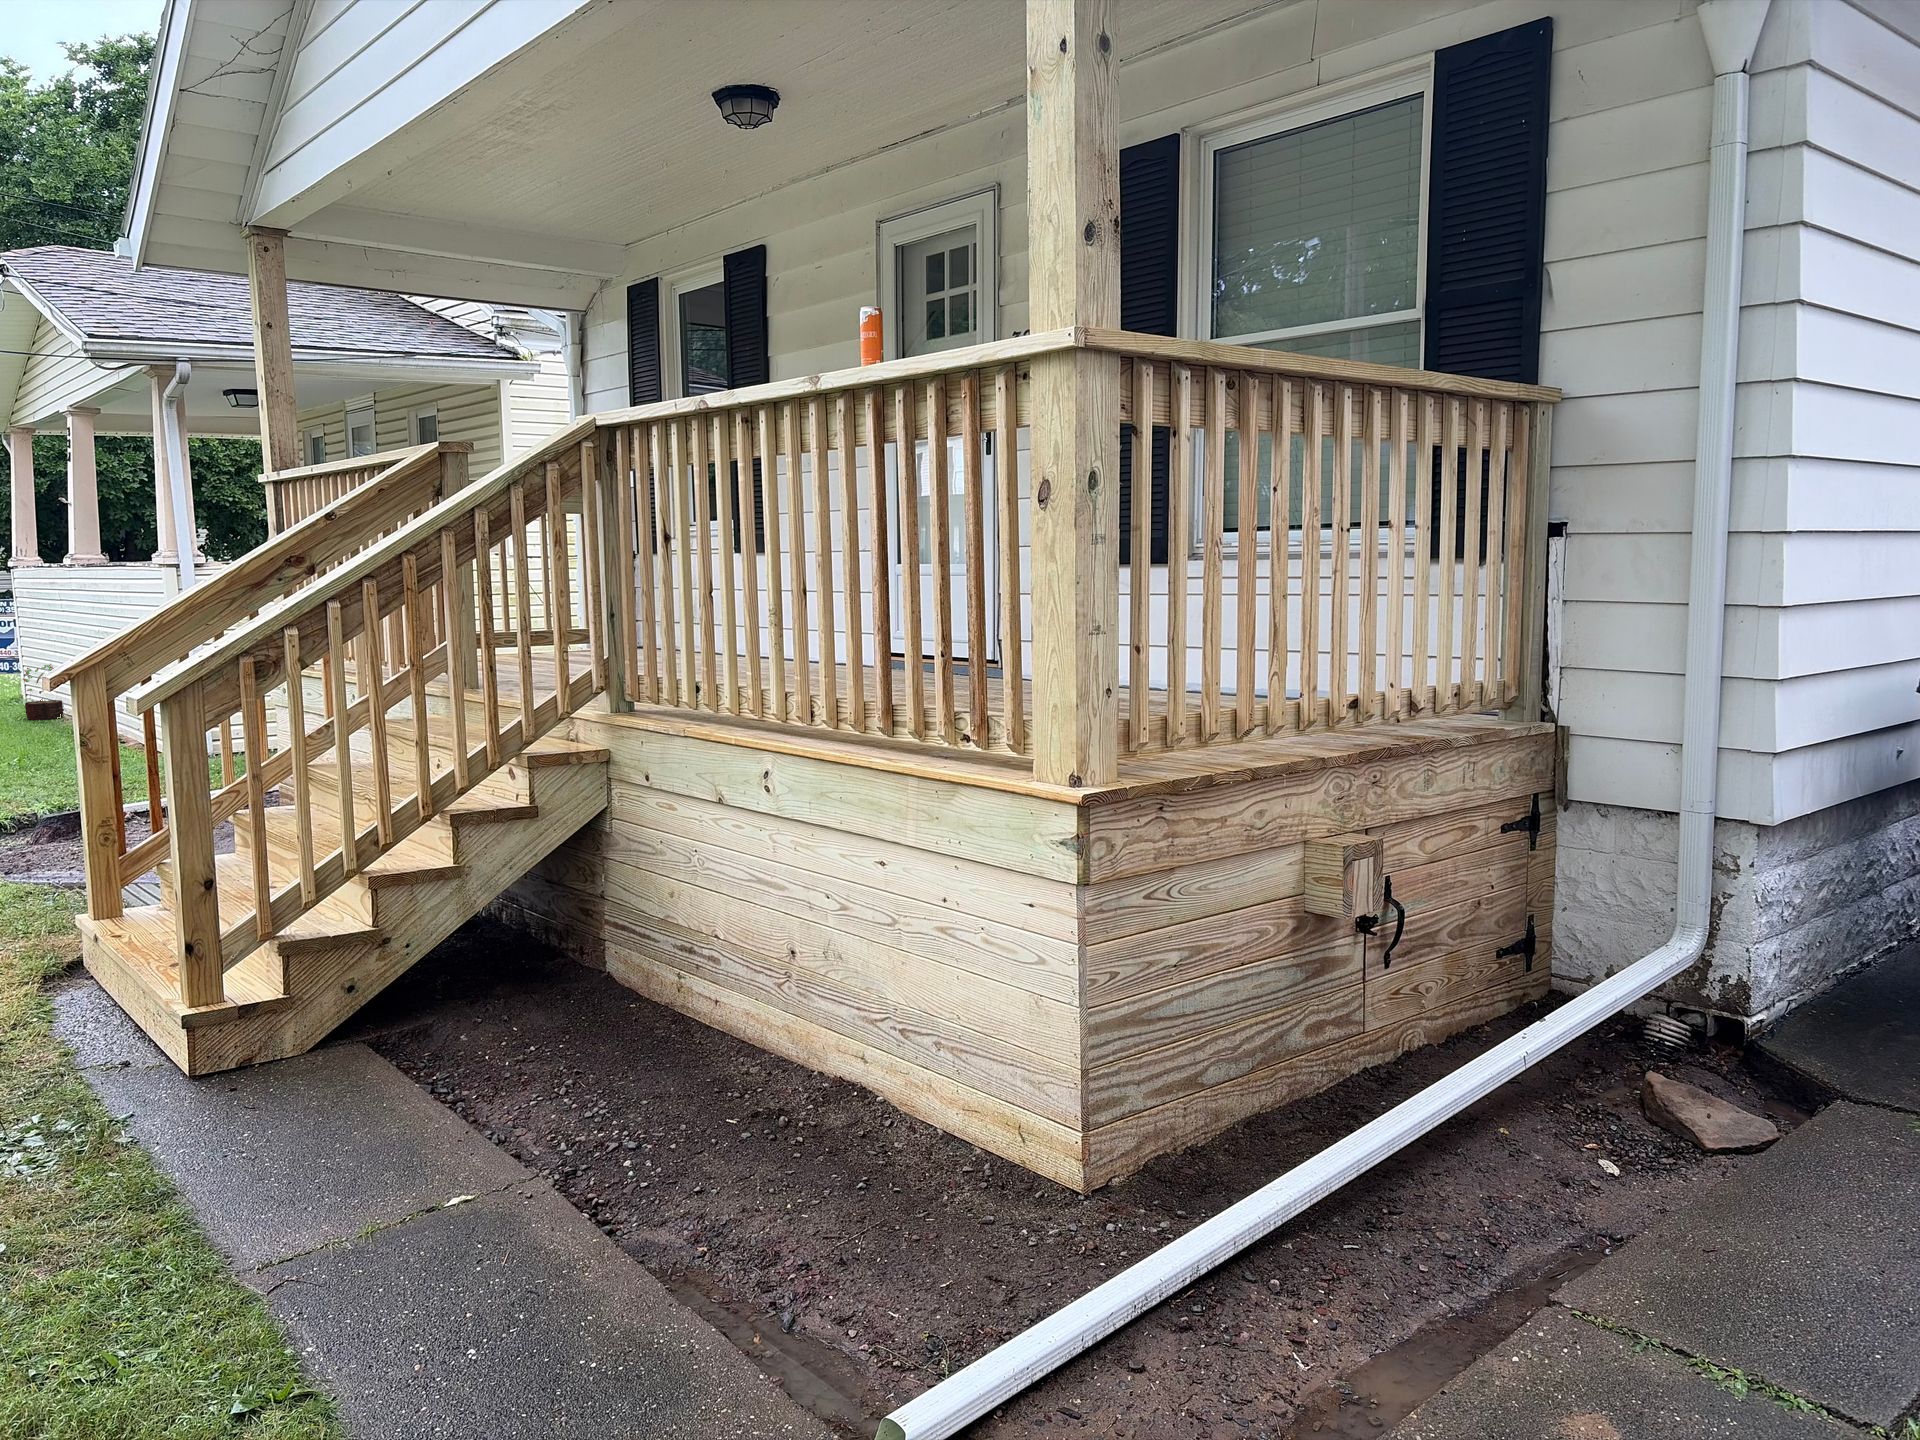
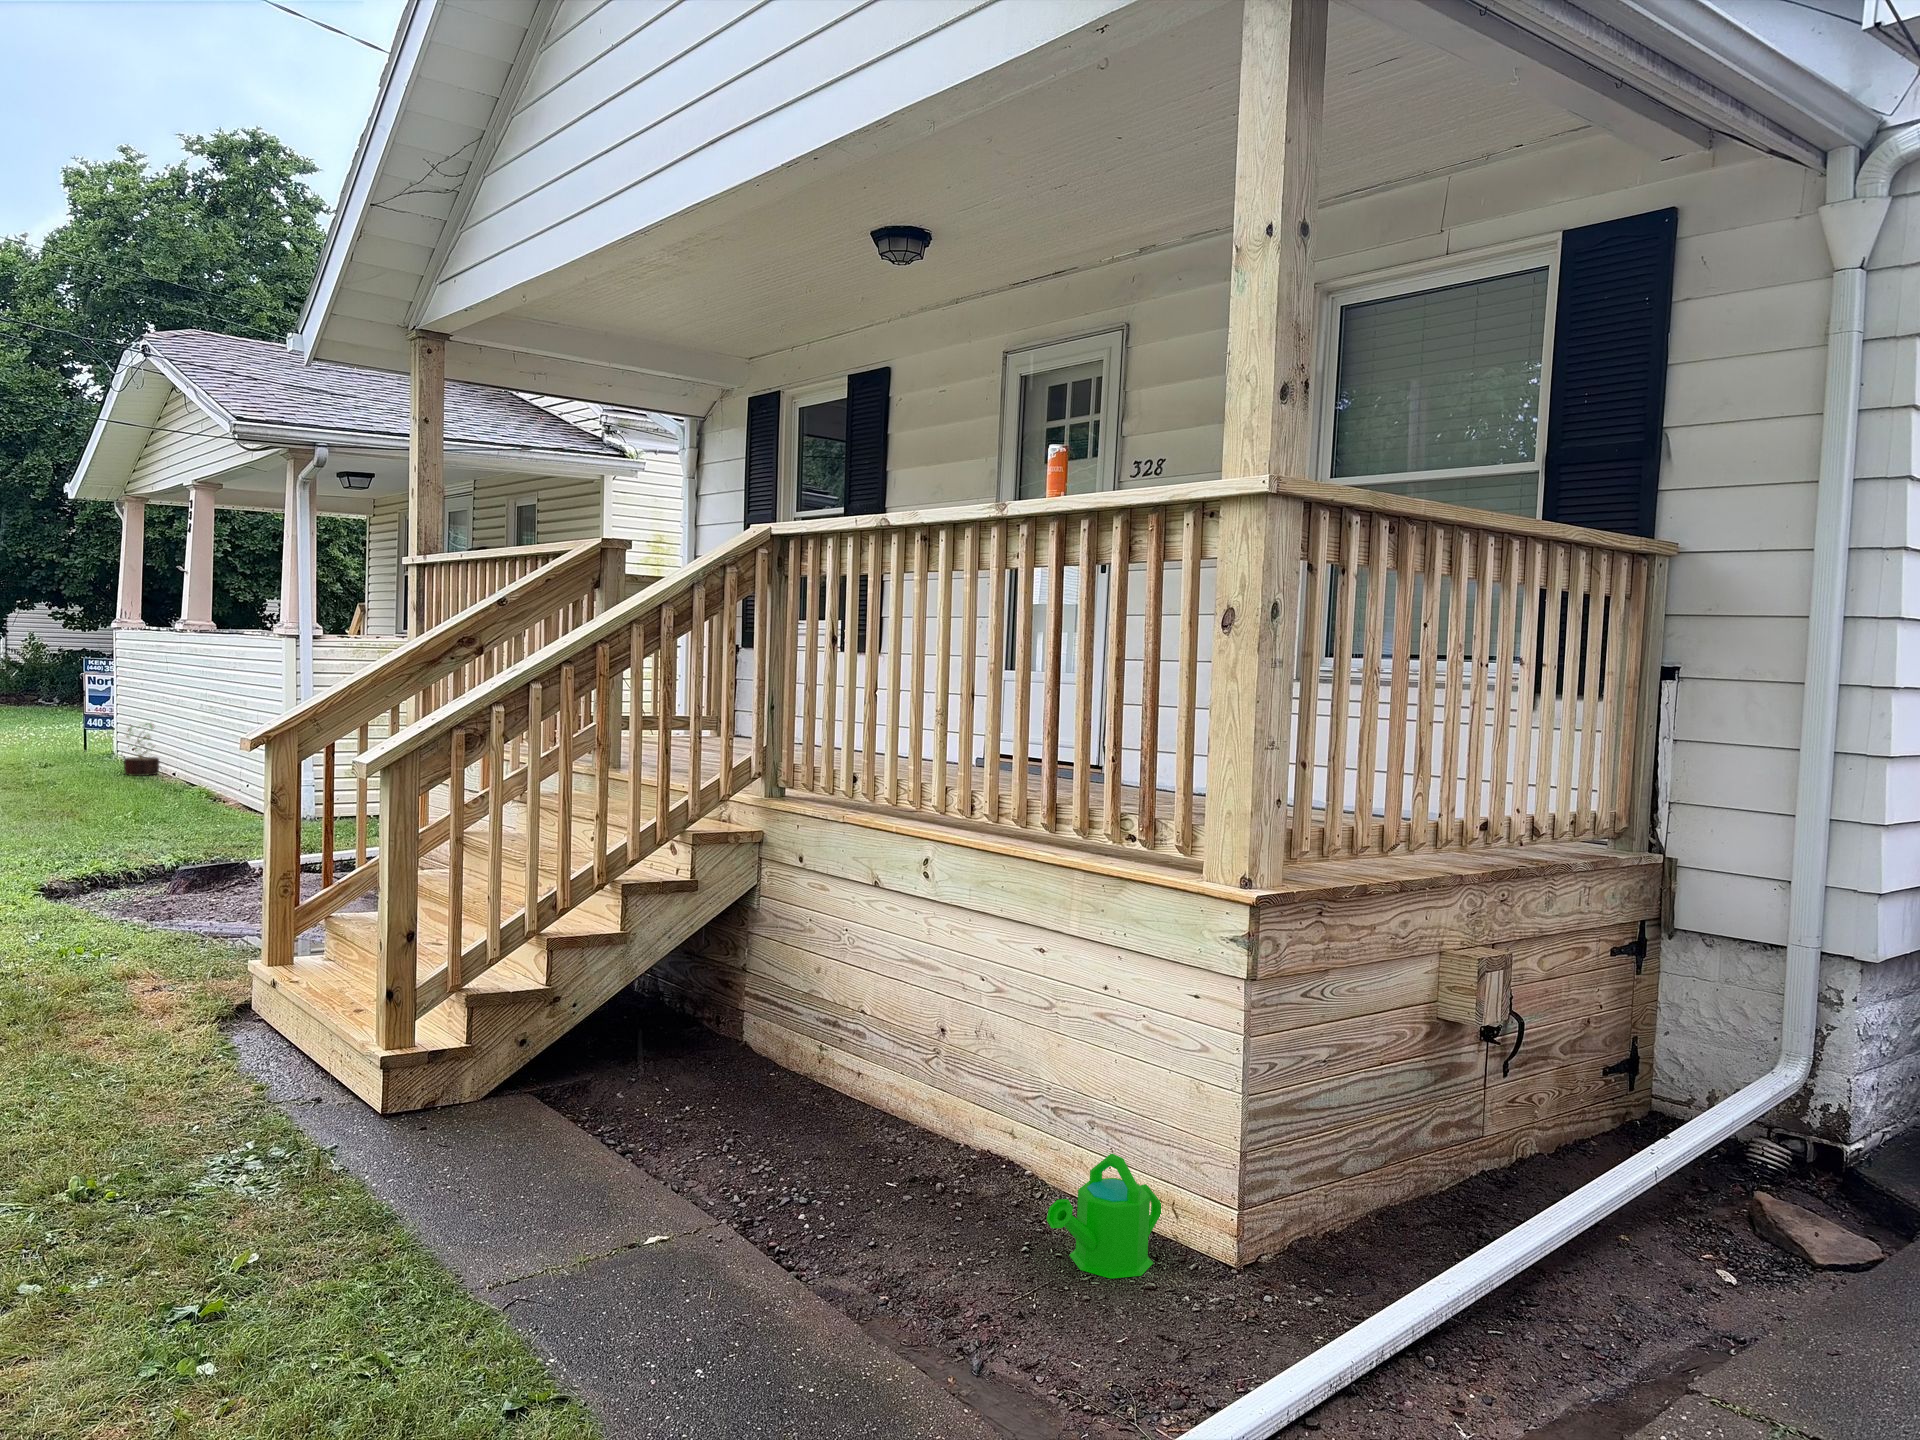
watering can: none [877,1080,1011,1214] -> present [1046,1154,1161,1279]

